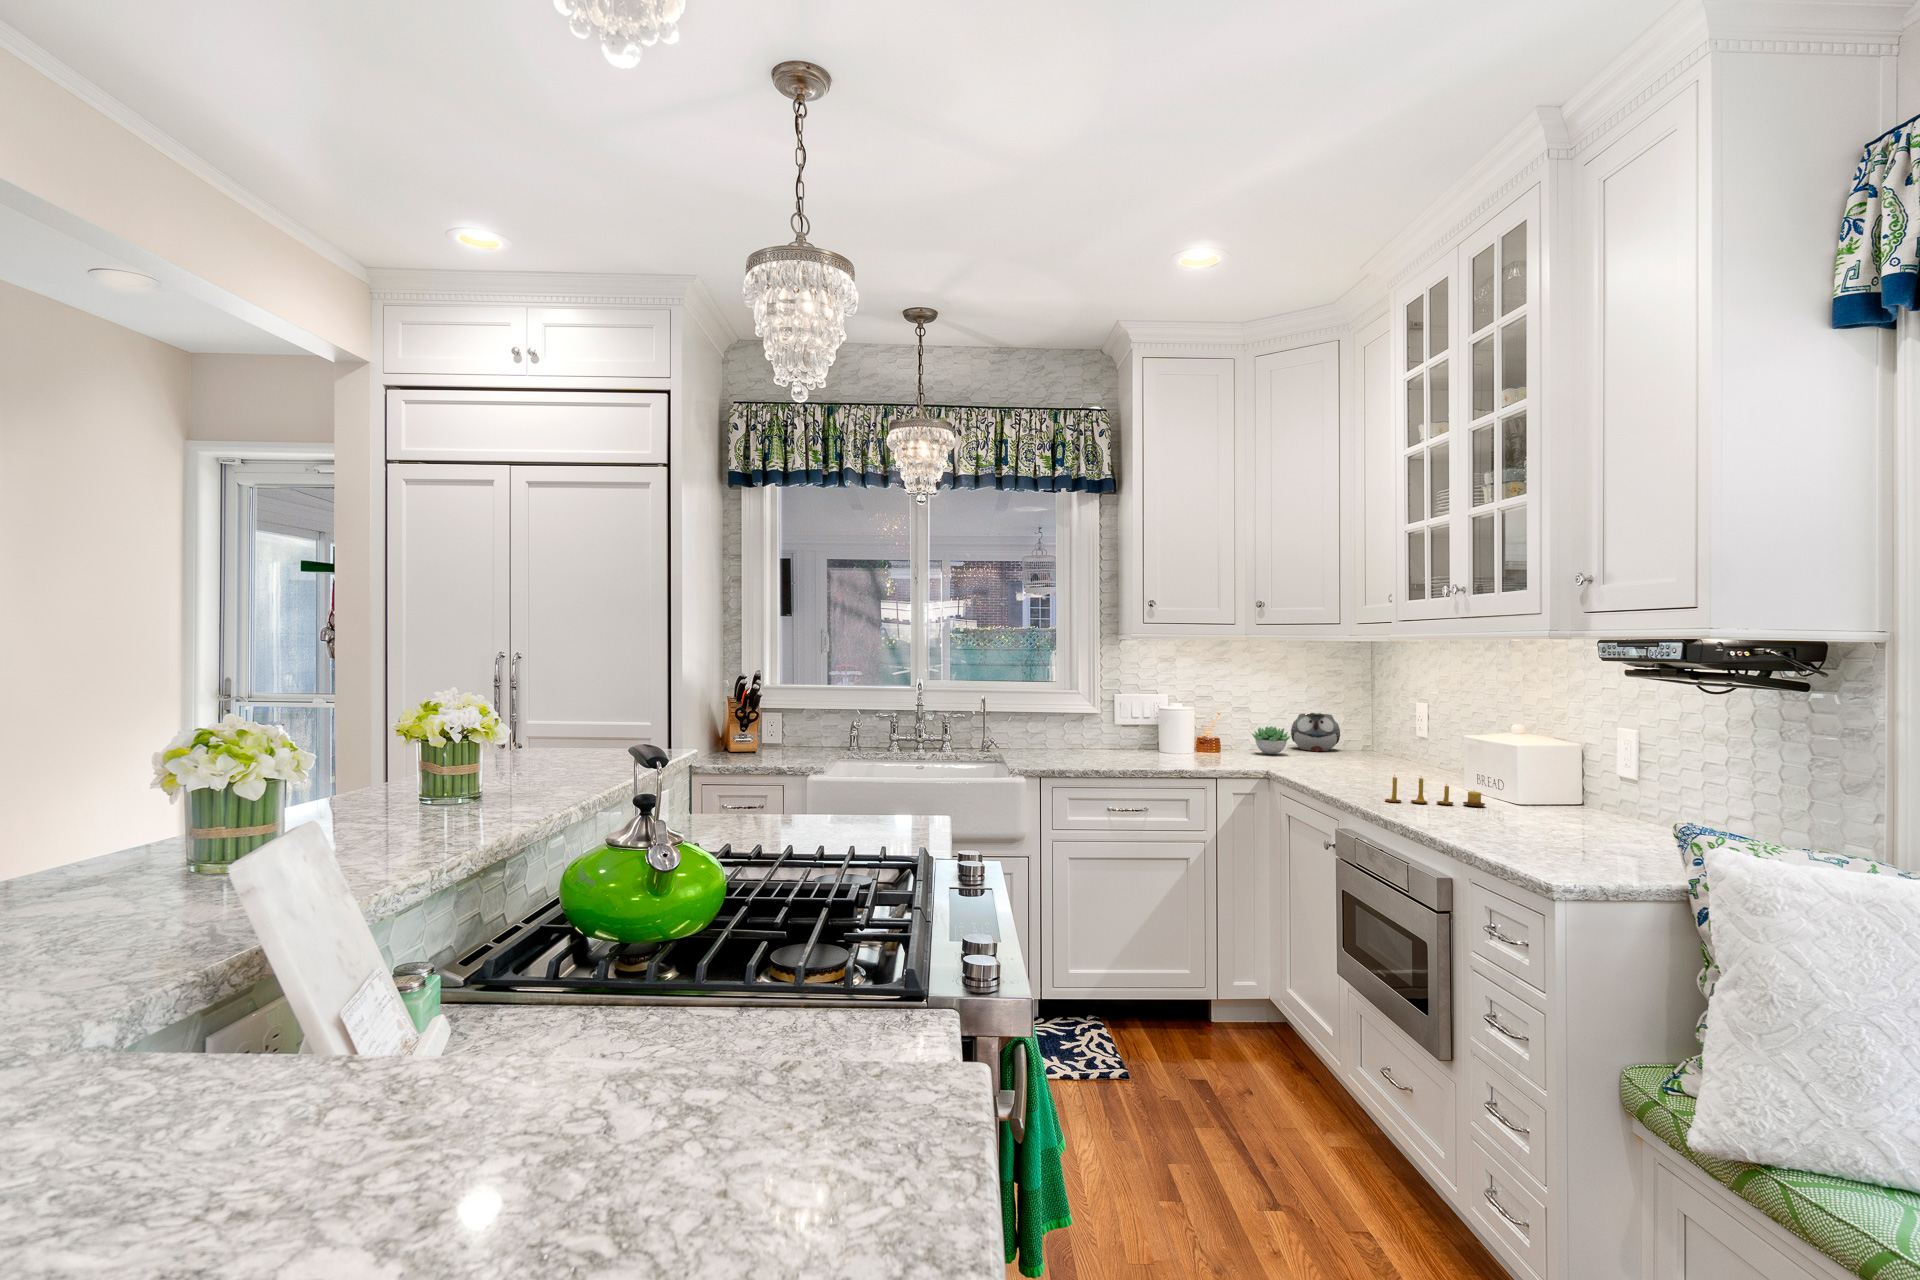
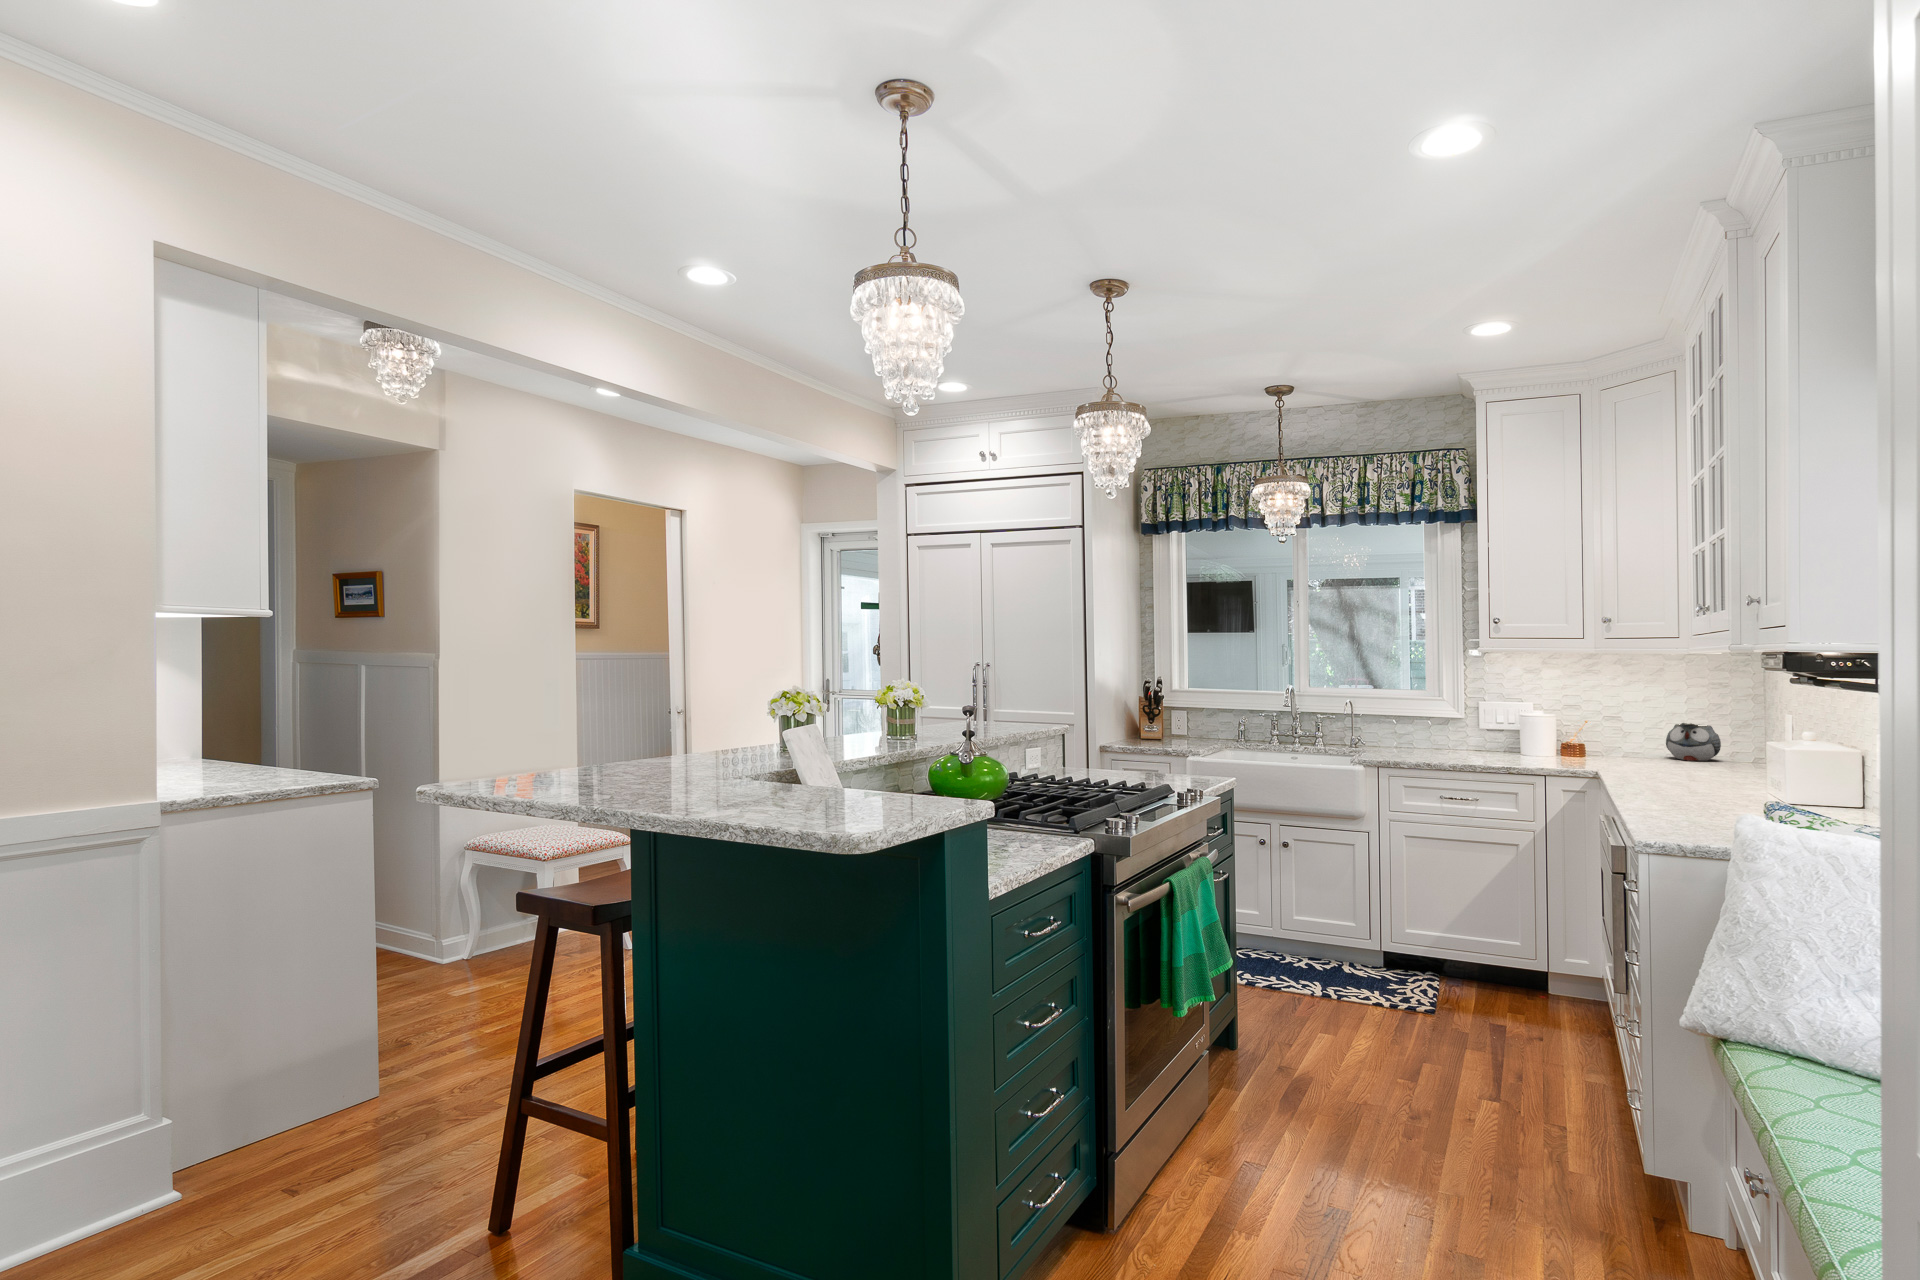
succulent plant: present [1252,726,1290,754] -> none [1608,734,1649,760]
candle: present [1385,777,1485,806] -> none [1646,769,1744,800]

